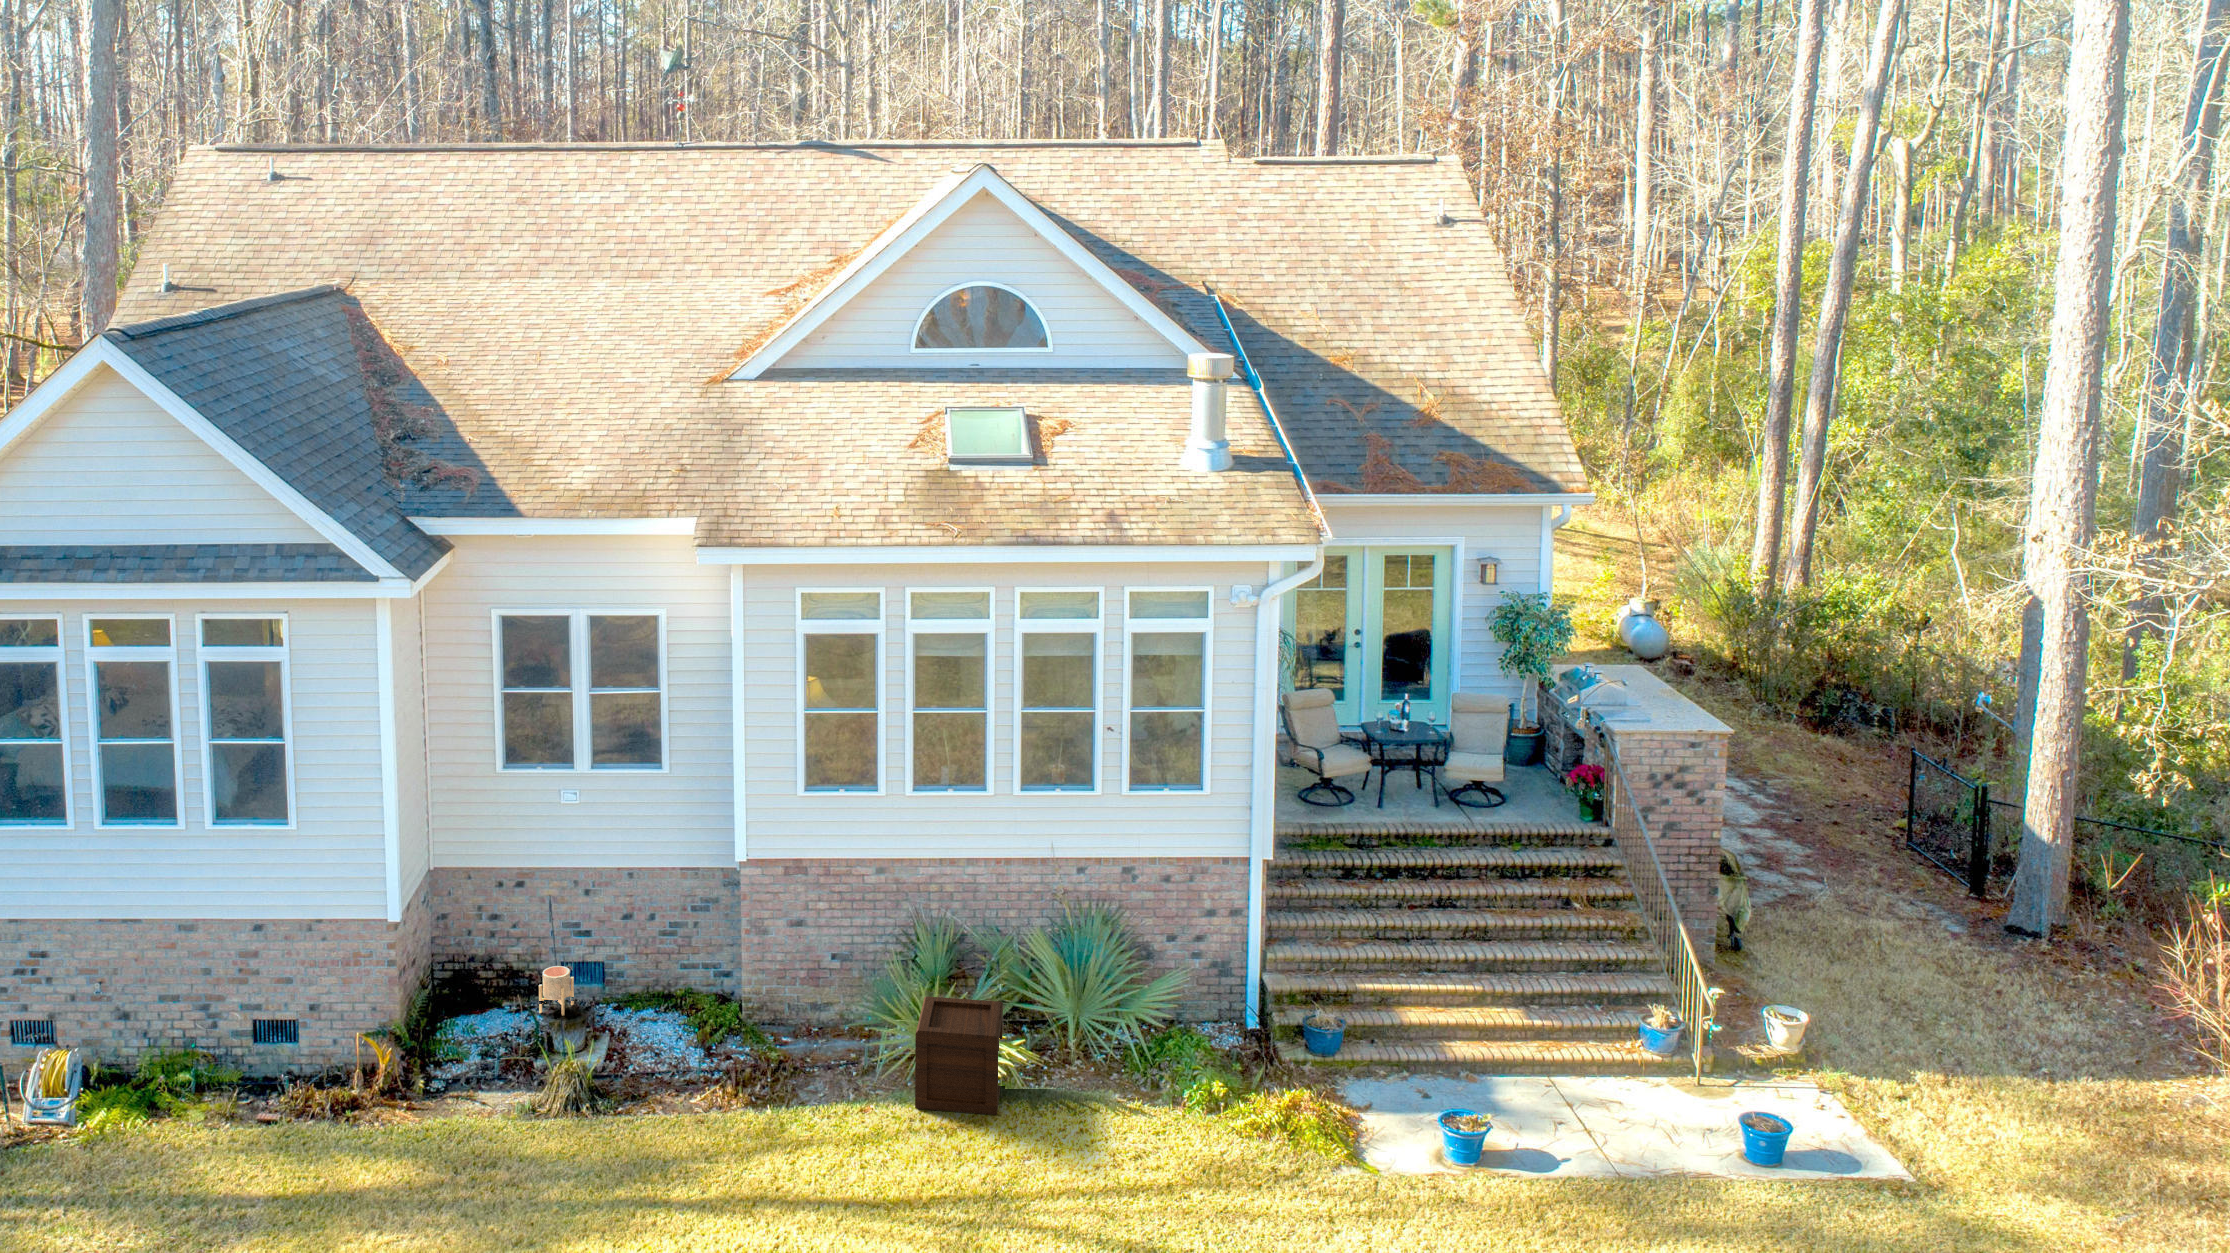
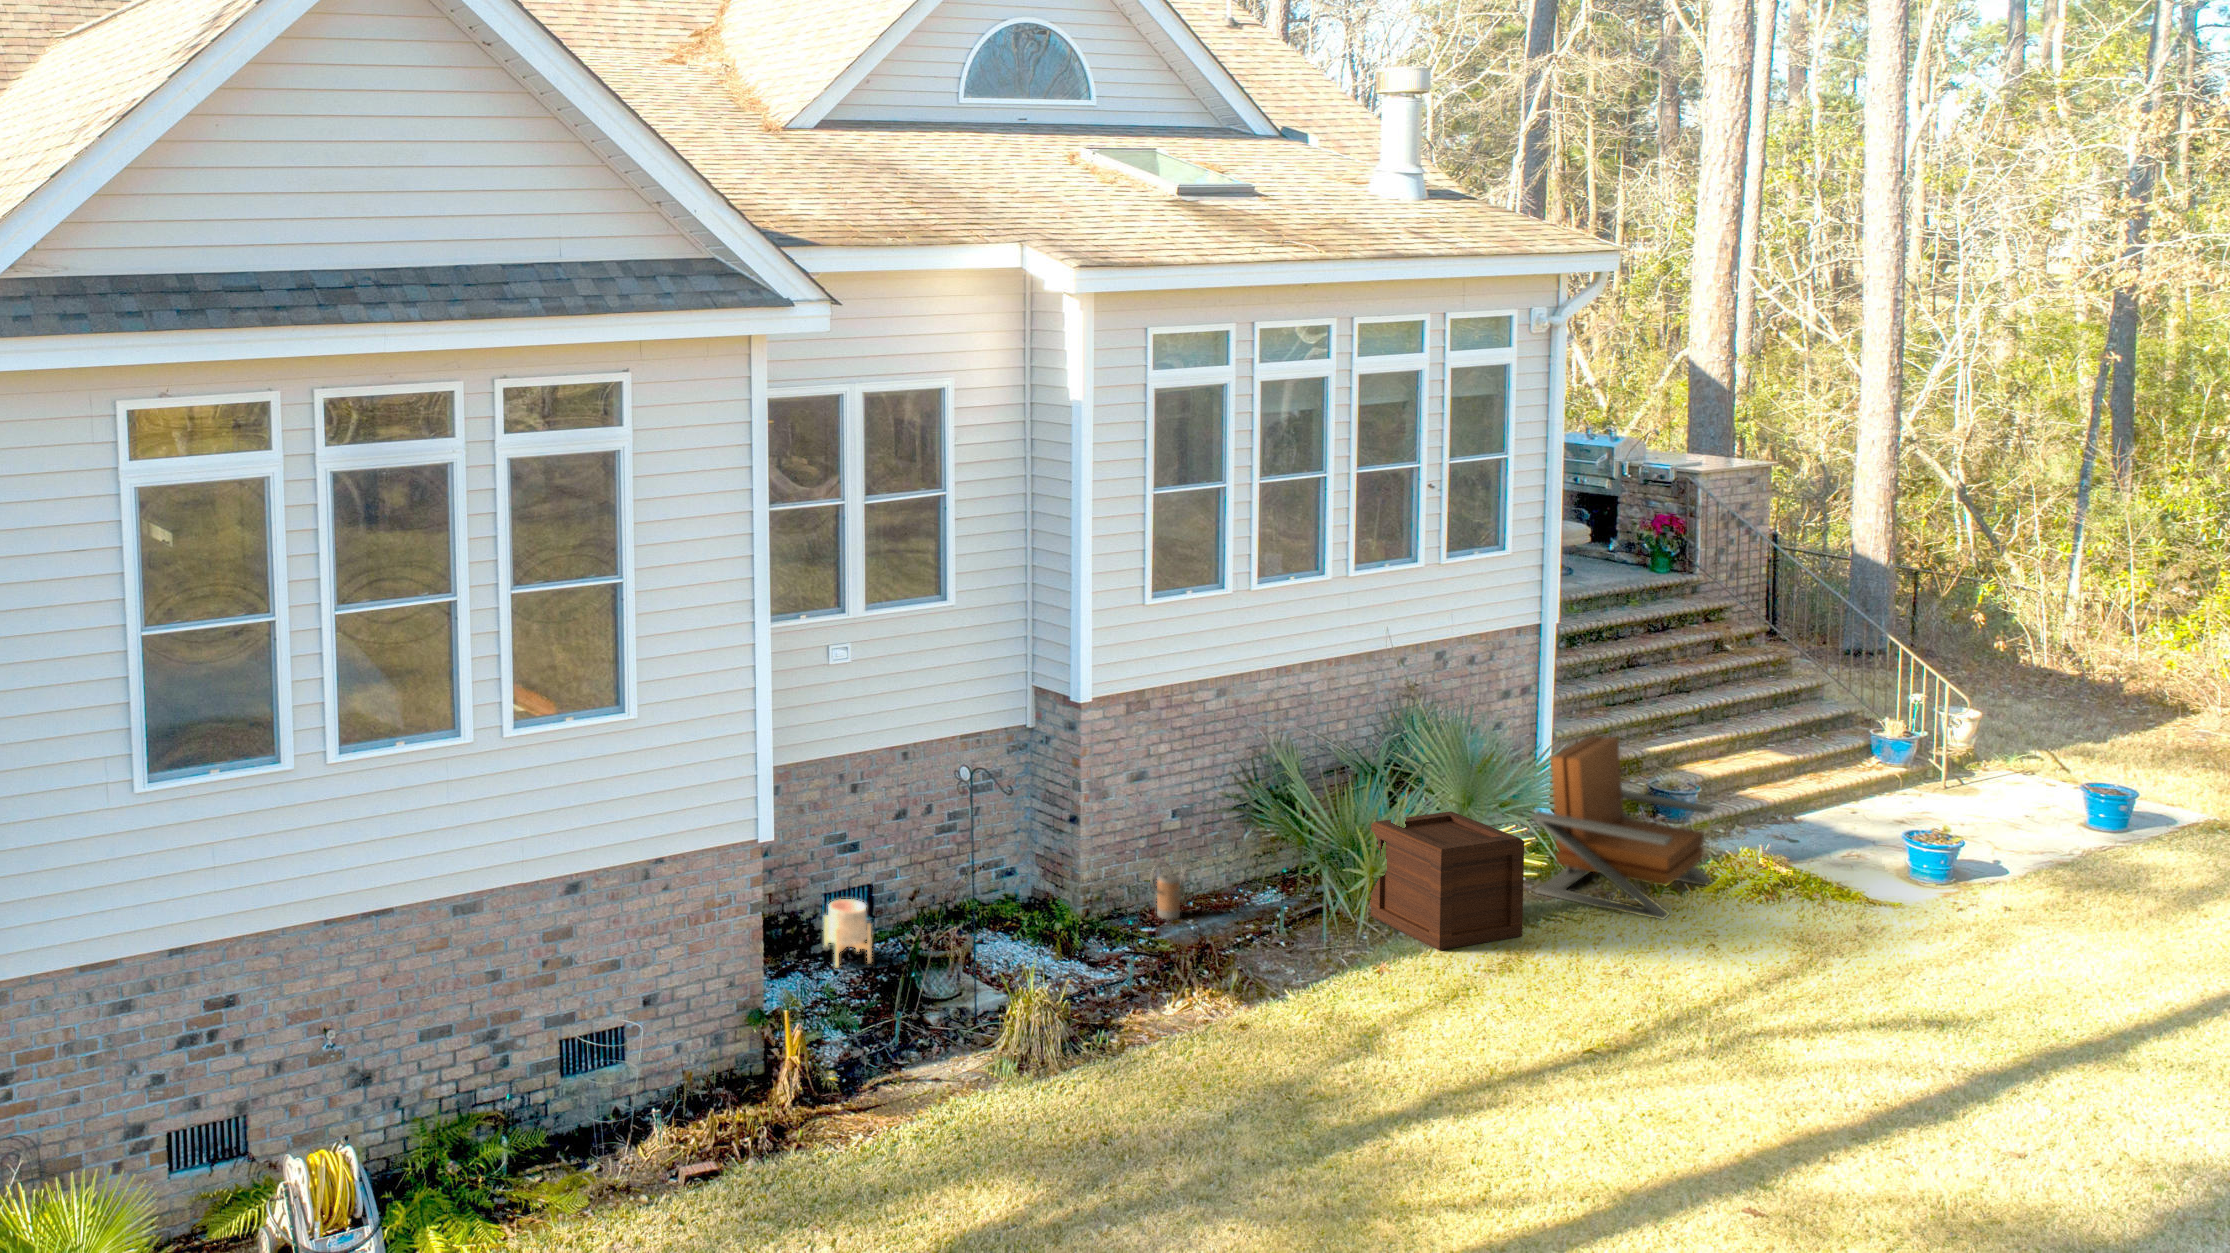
lounge chair: none [1086,963,1252,1135] -> present [1532,736,1714,919]
watering can: none [782,990,821,1035] -> present [1151,863,1186,919]

